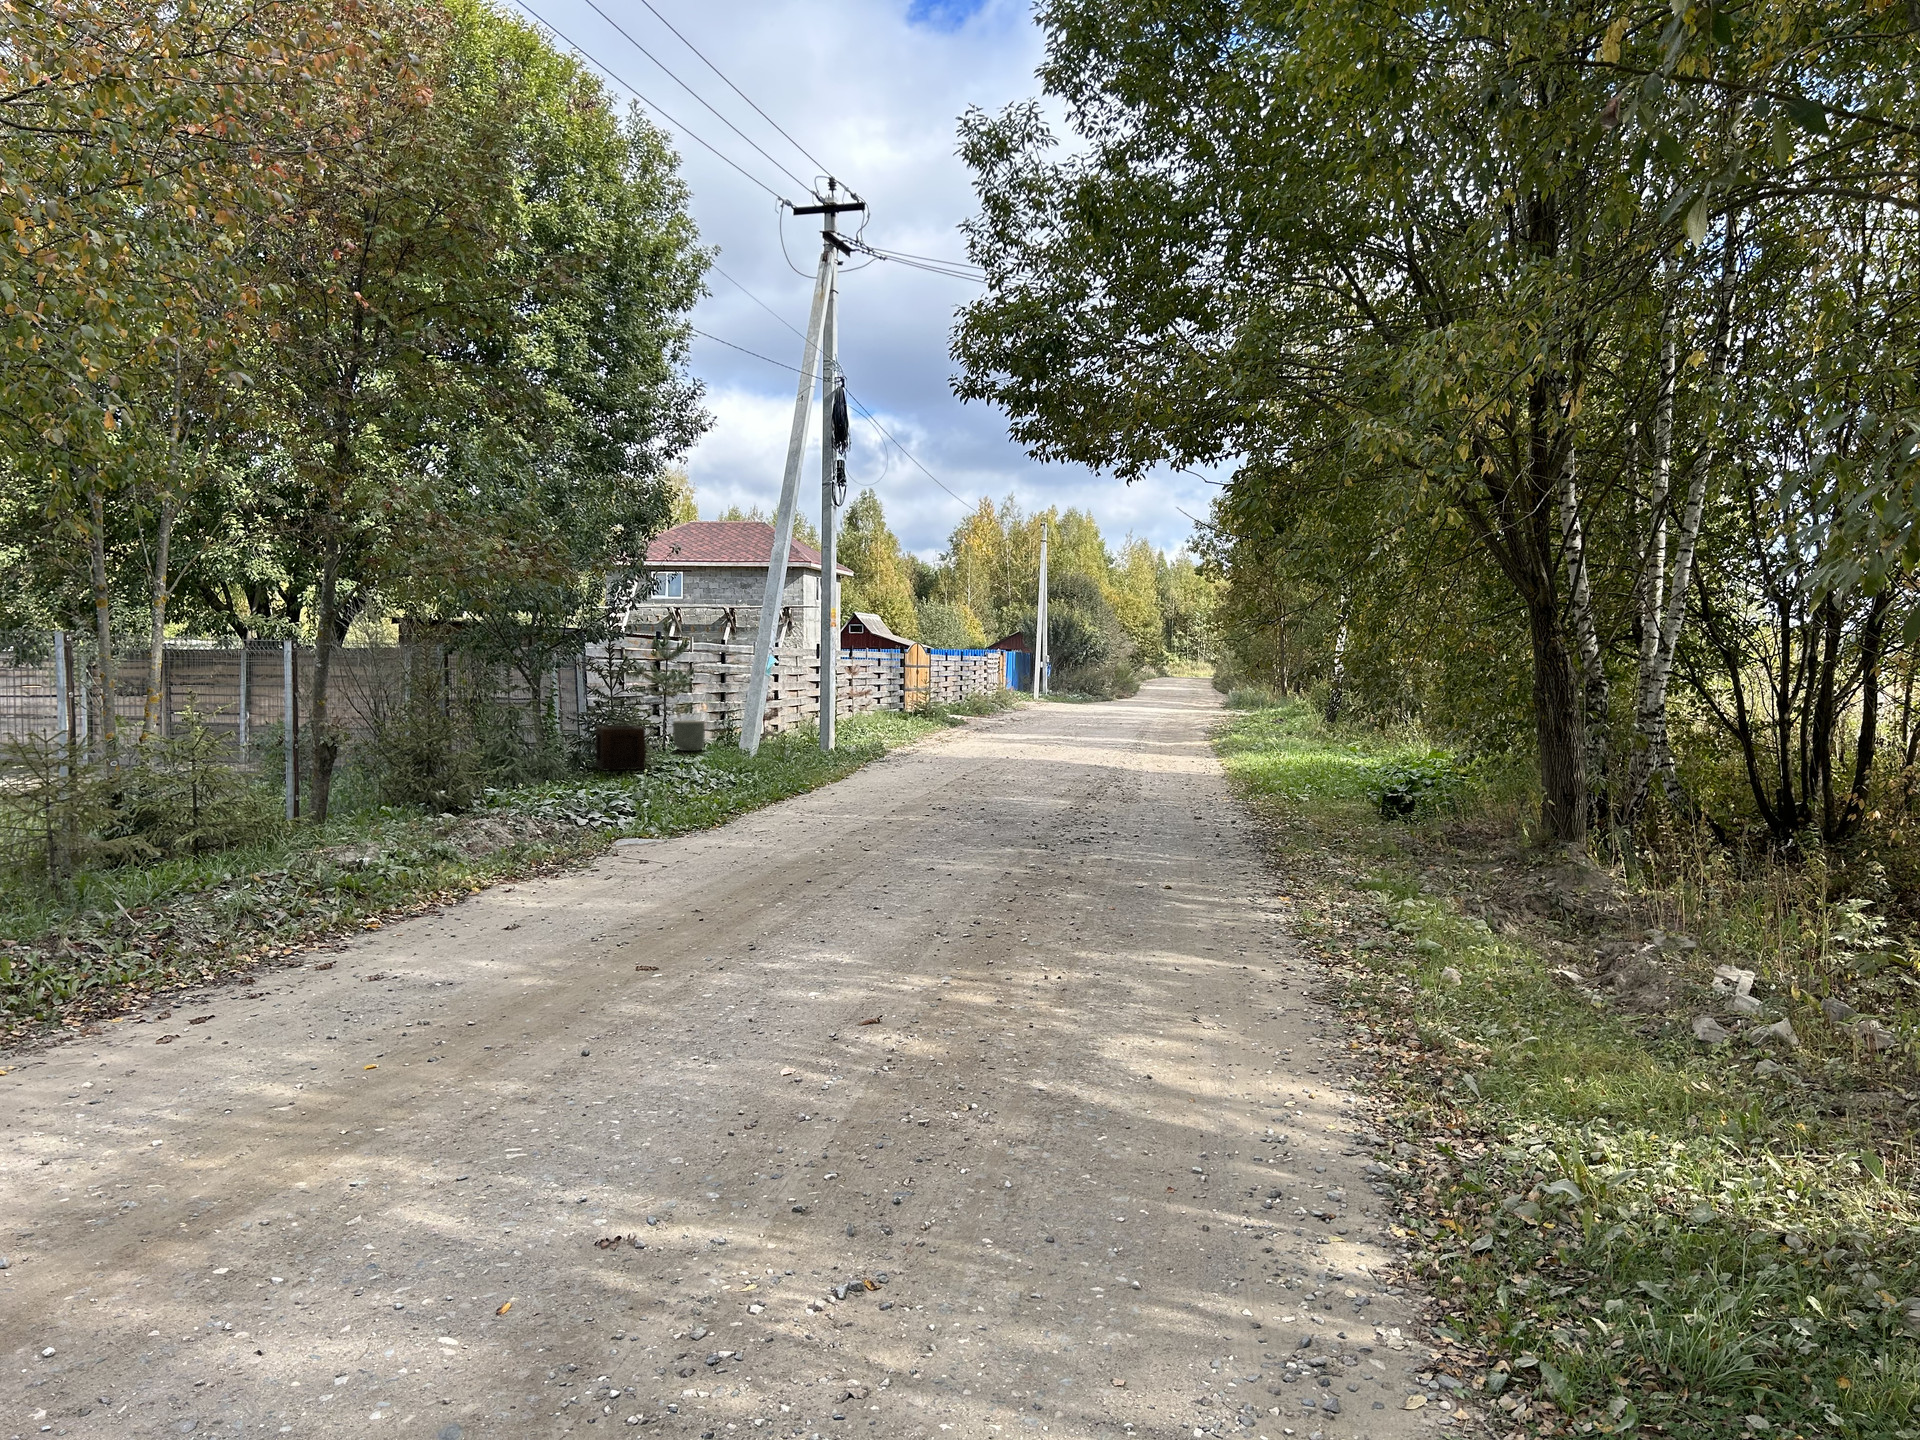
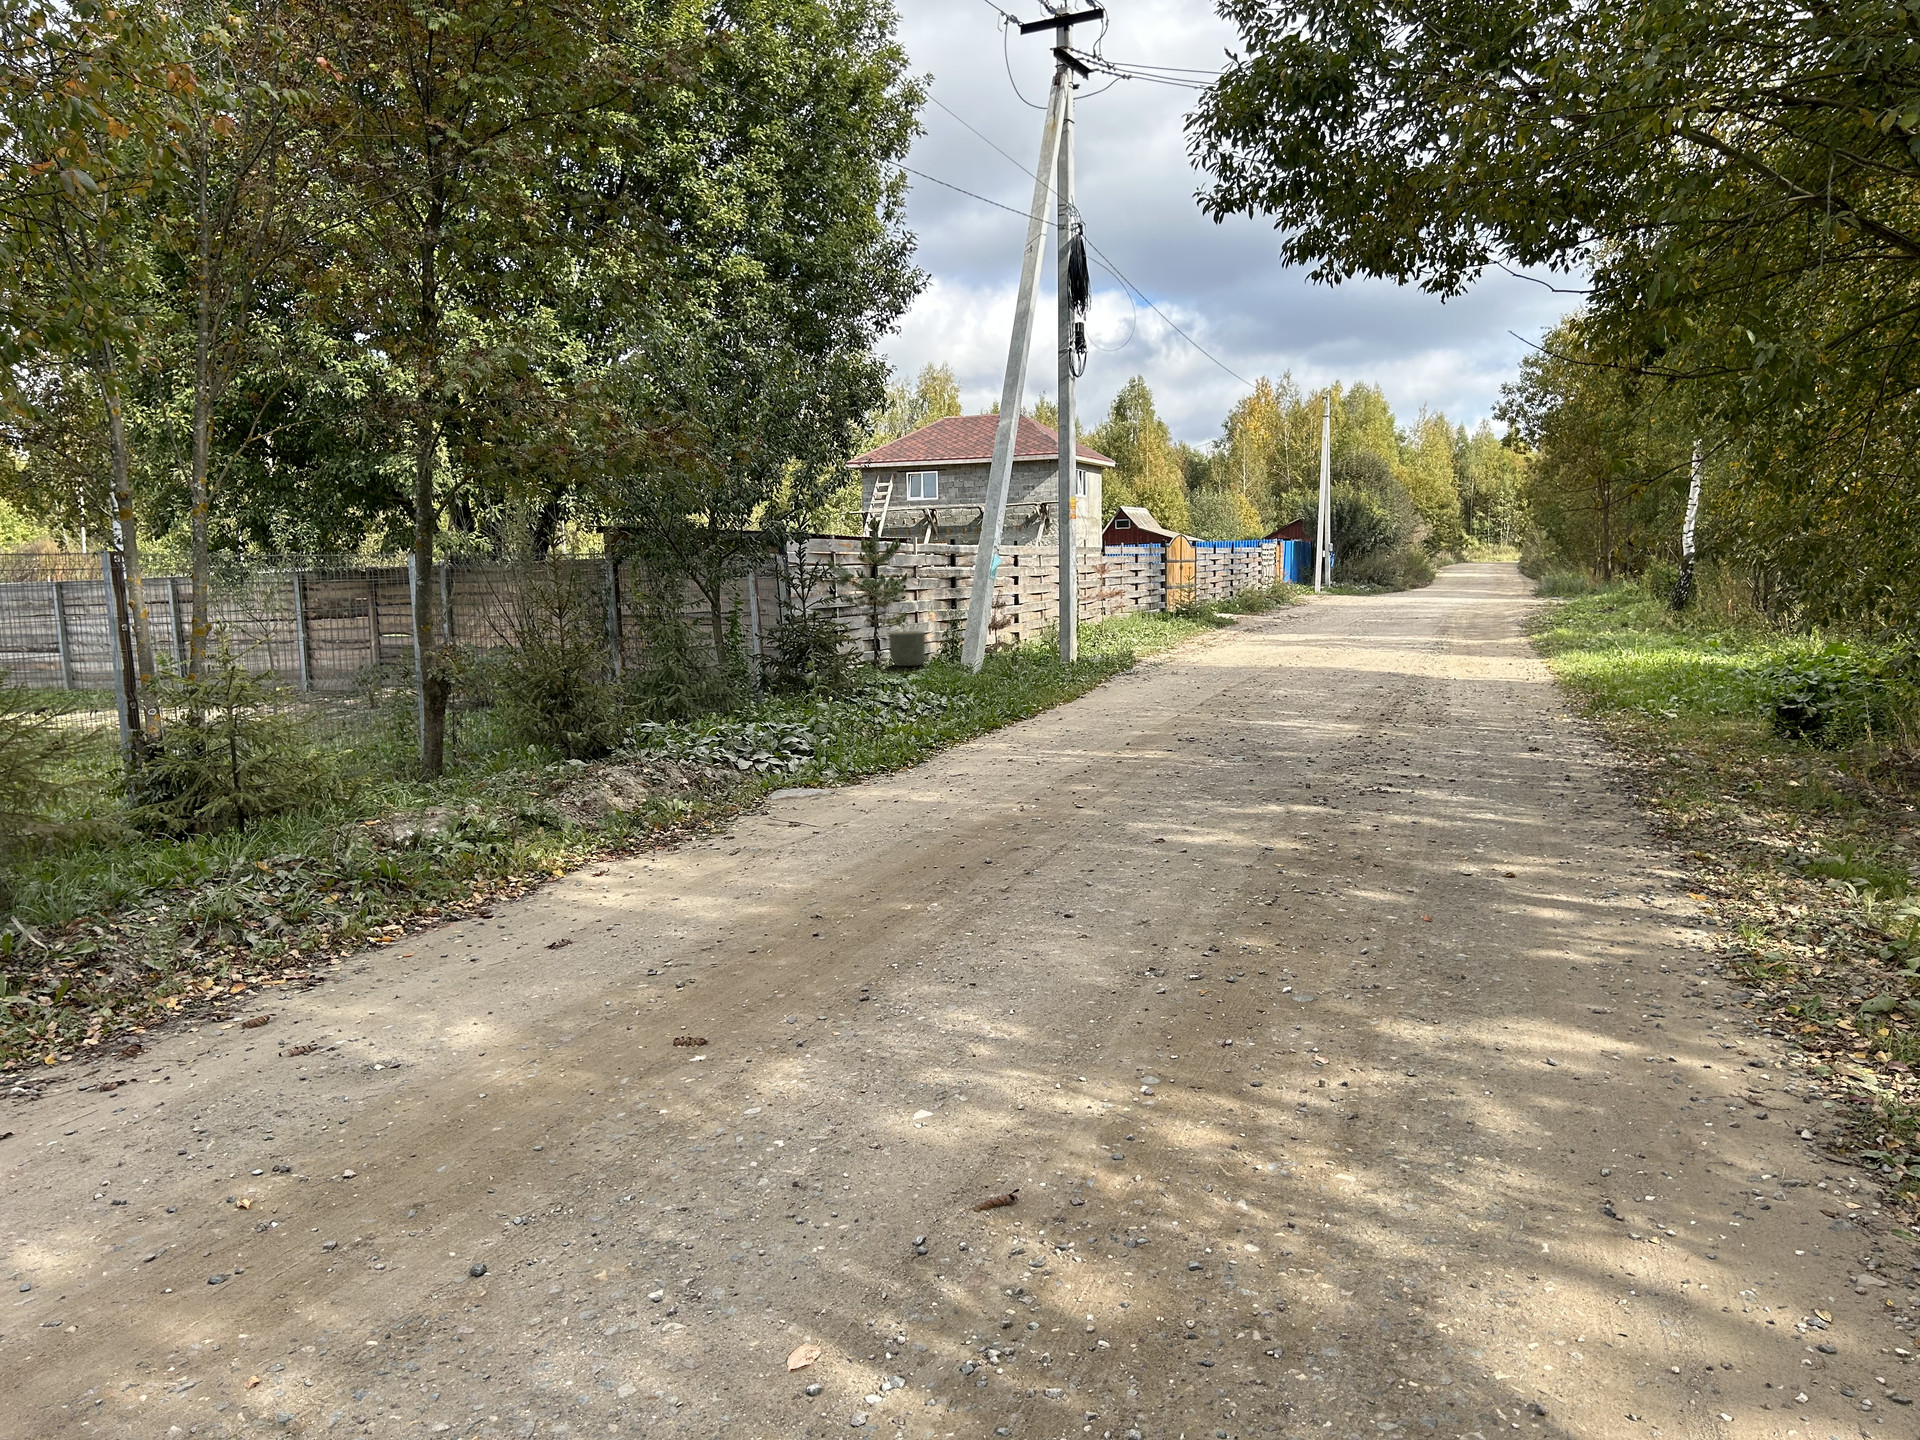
wooden crate: present [595,725,646,770] -> none [793,640,847,694]

